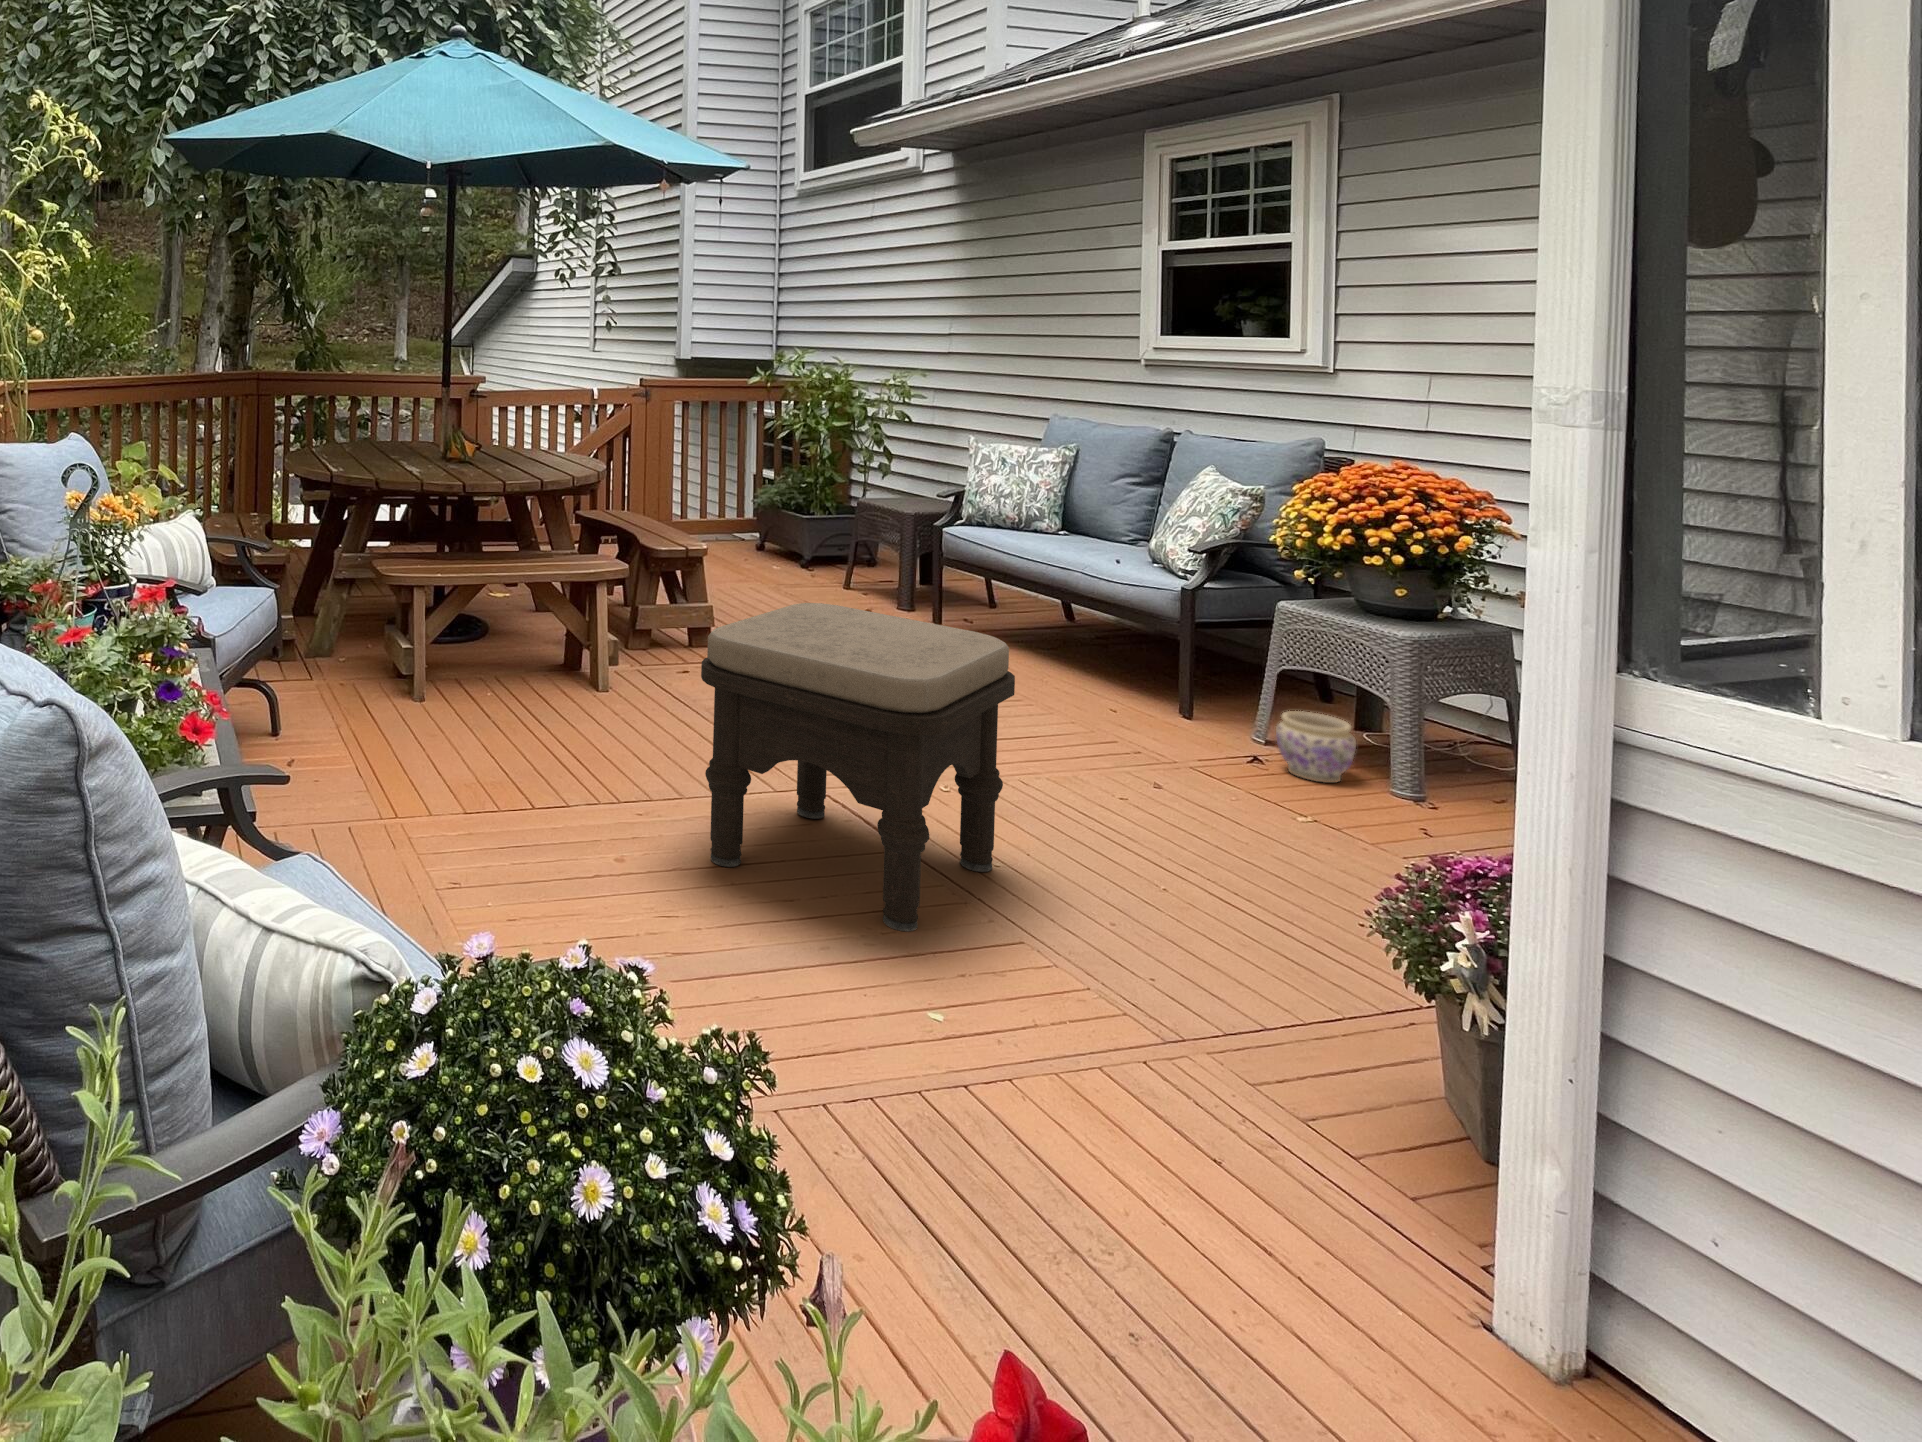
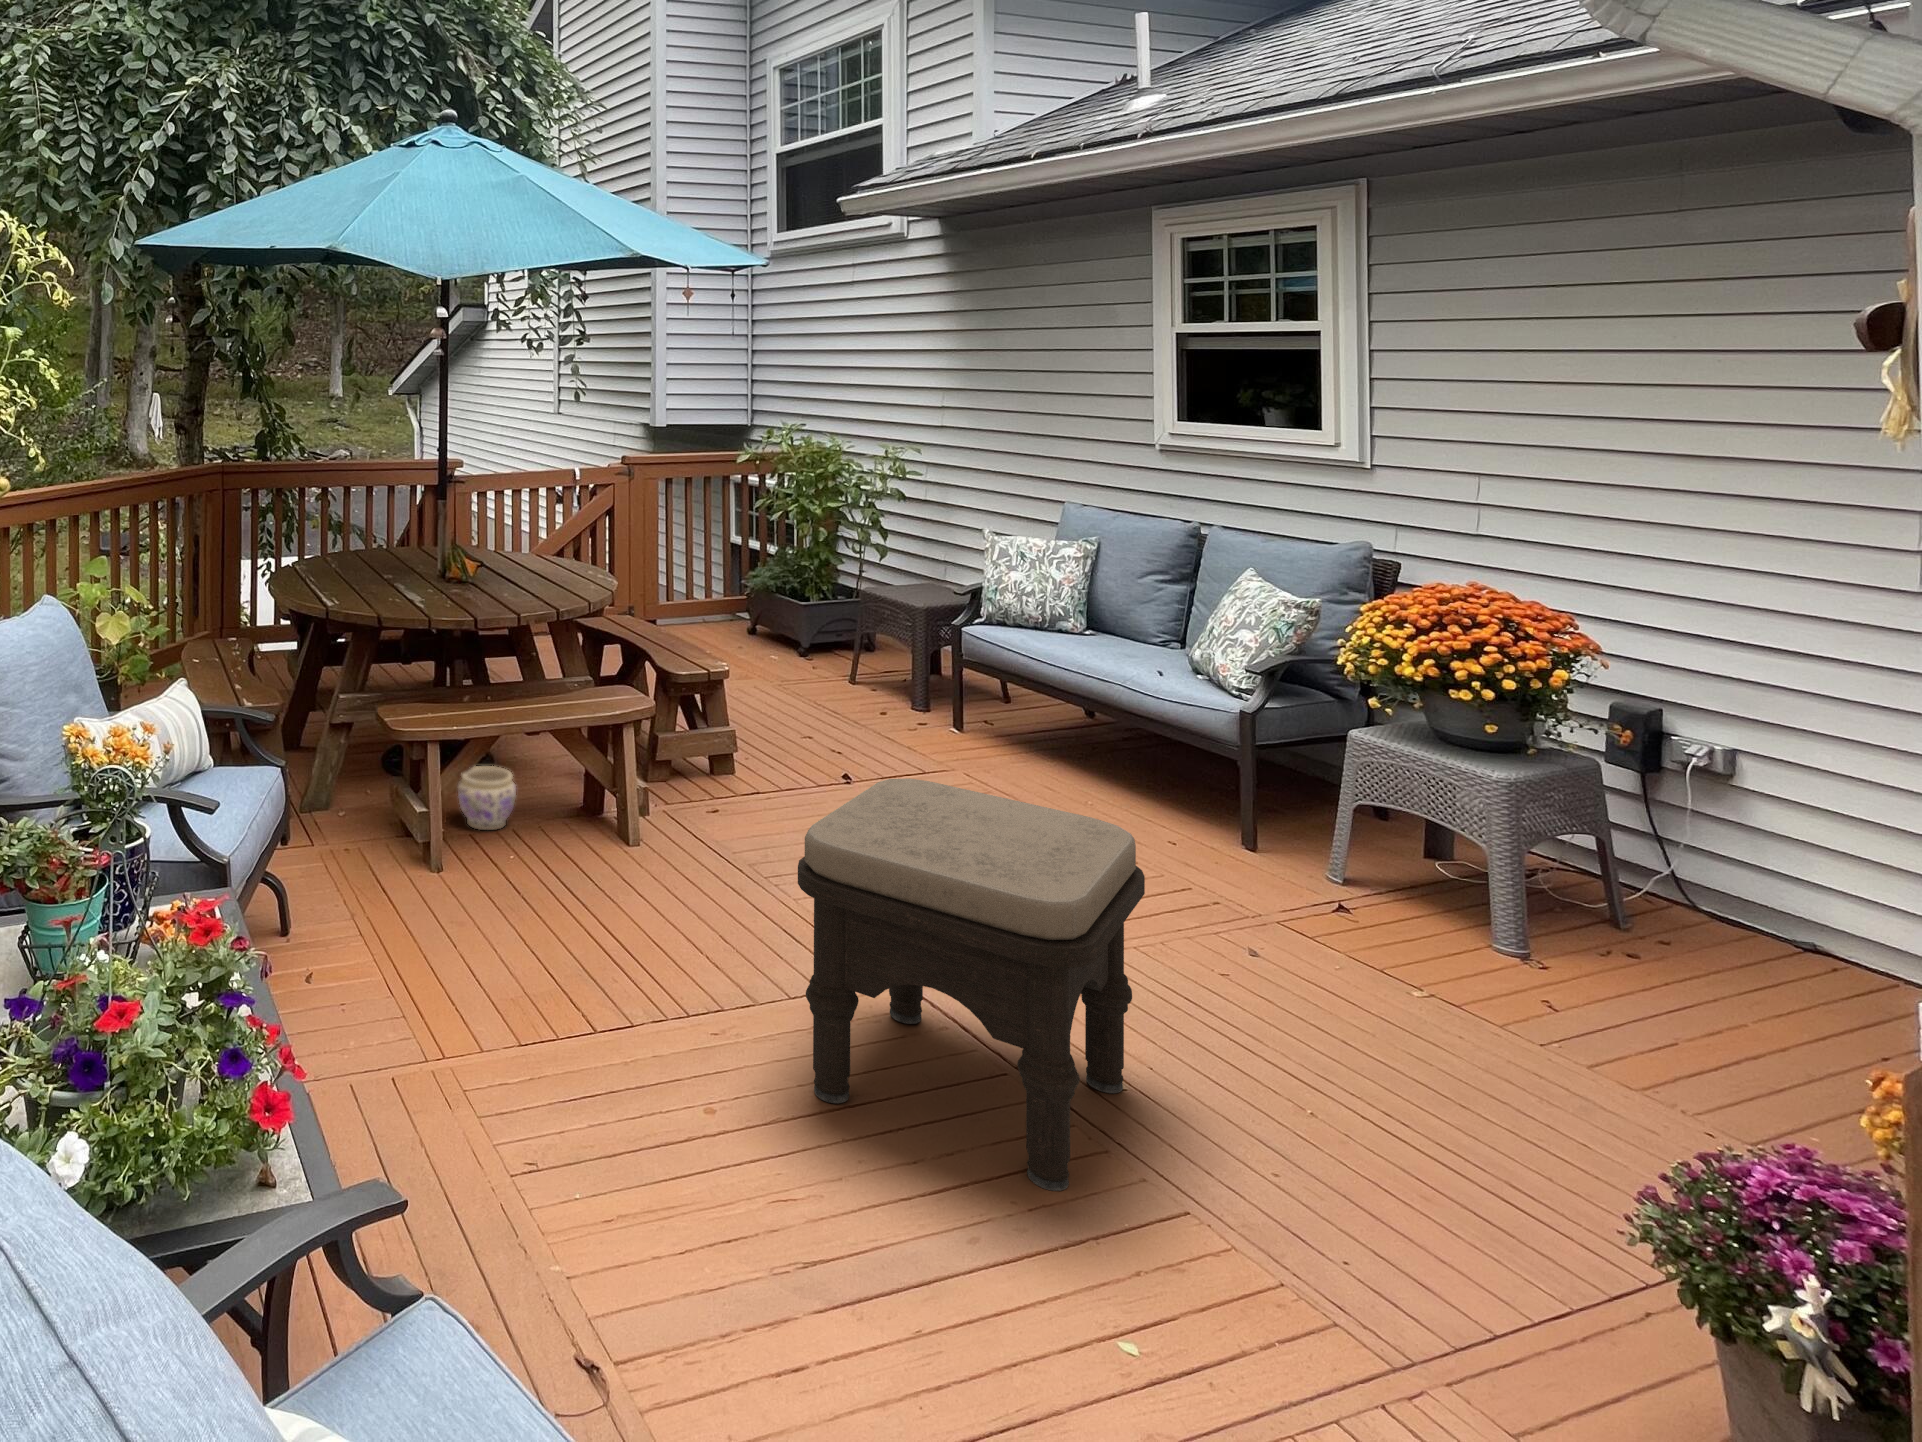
planter: present [1276,711,1356,783] -> present [458,766,516,830]

